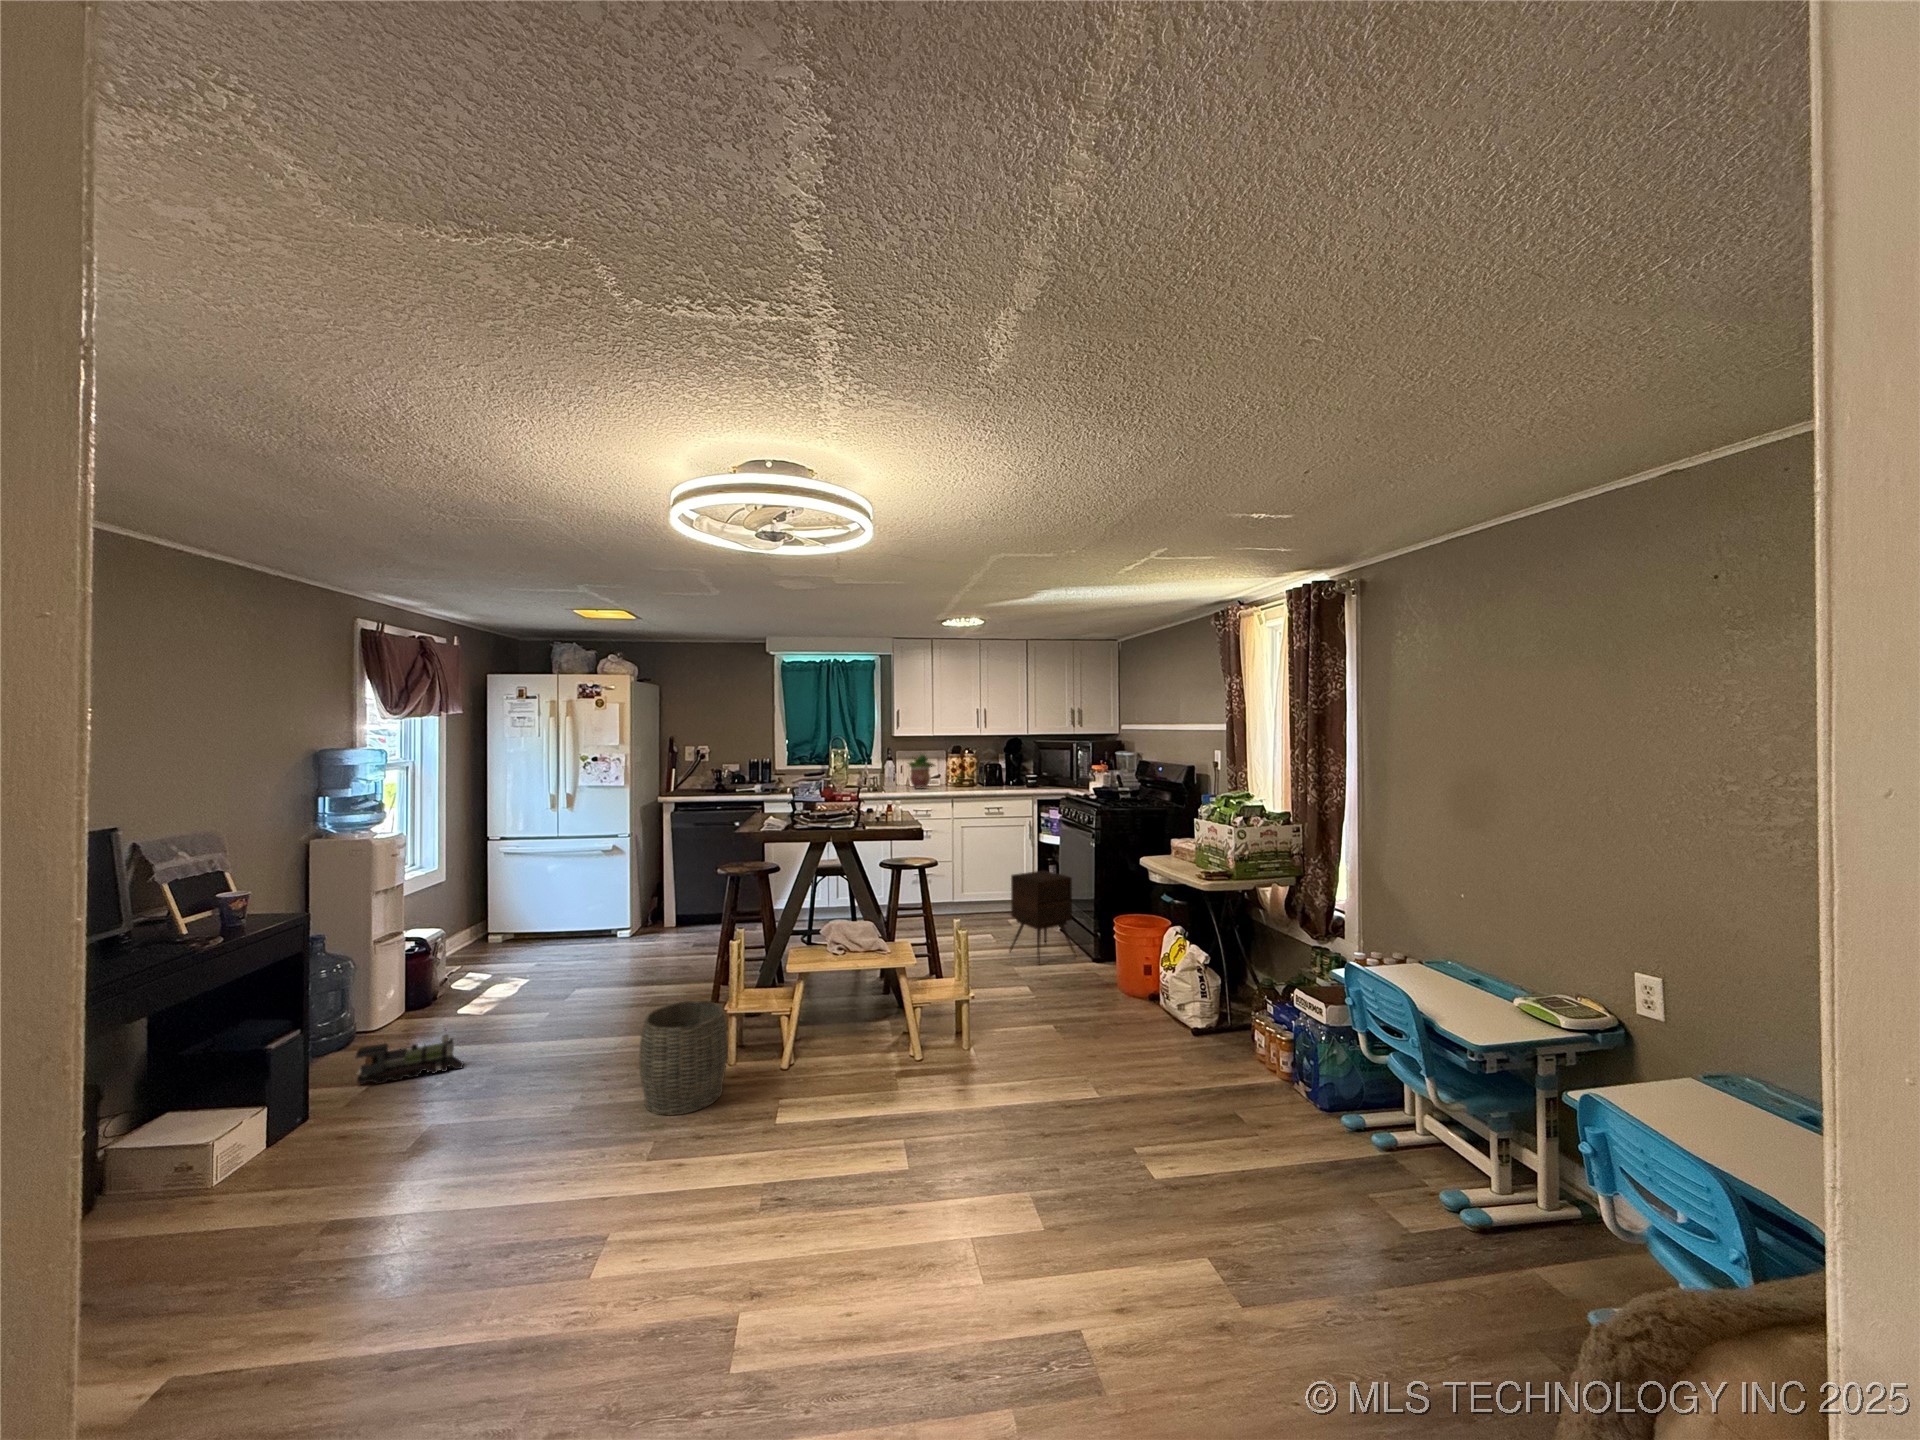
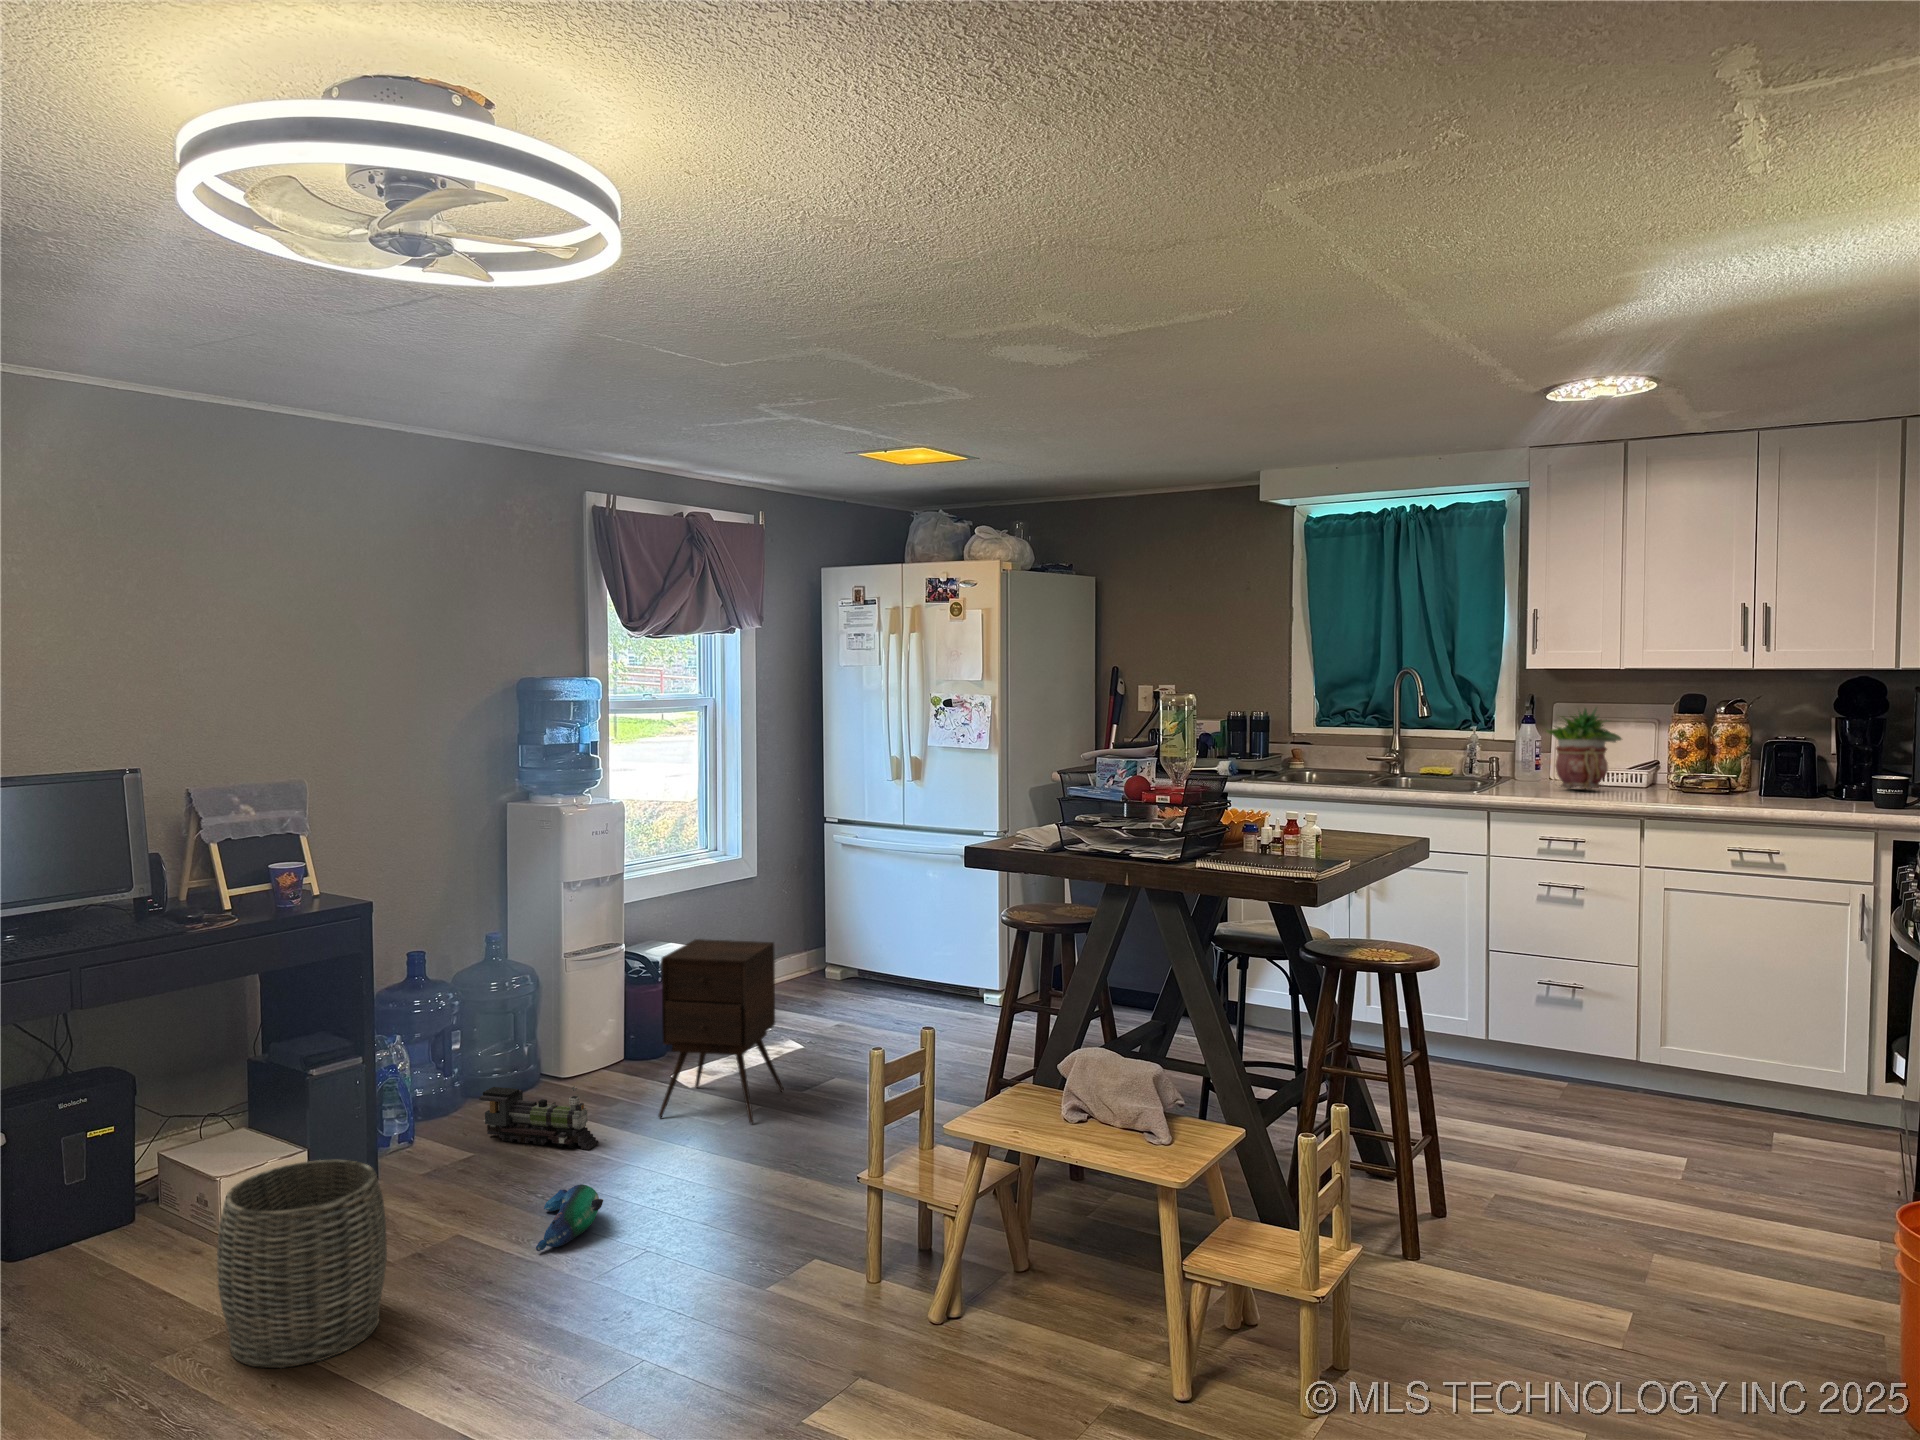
side table: present [1010,870,1076,964] -> present [659,939,783,1123]
woven basket: present [639,1001,727,1115] -> present [217,1160,387,1368]
plush toy: none [483,1076,546,1123] -> present [536,1184,603,1251]

